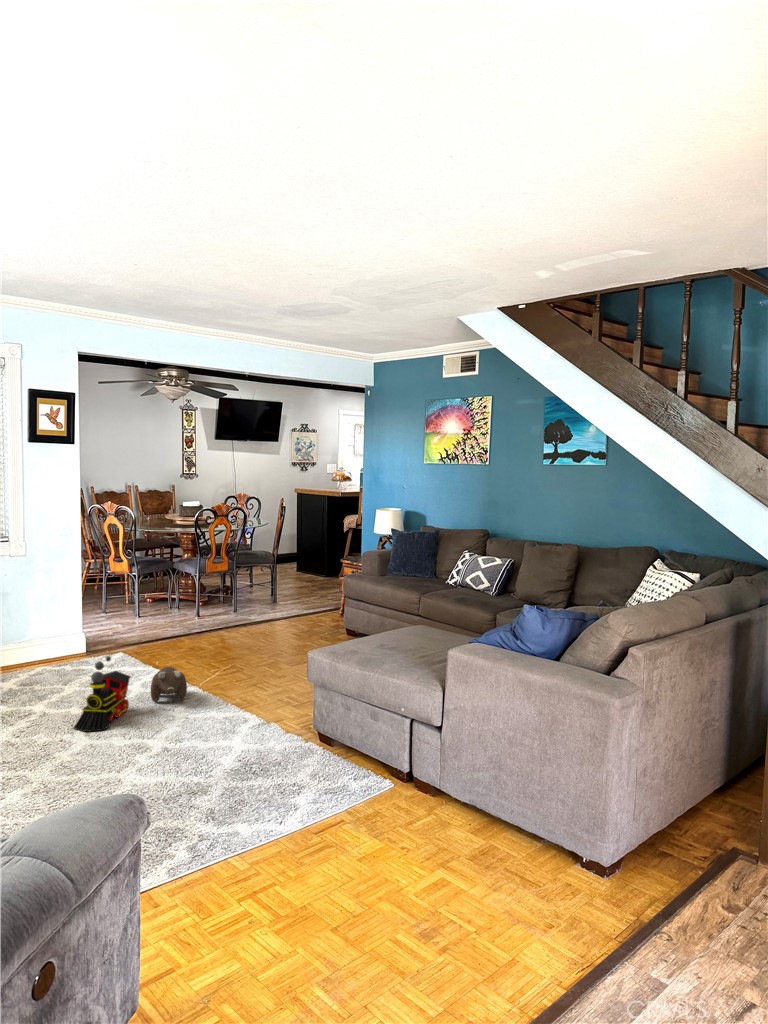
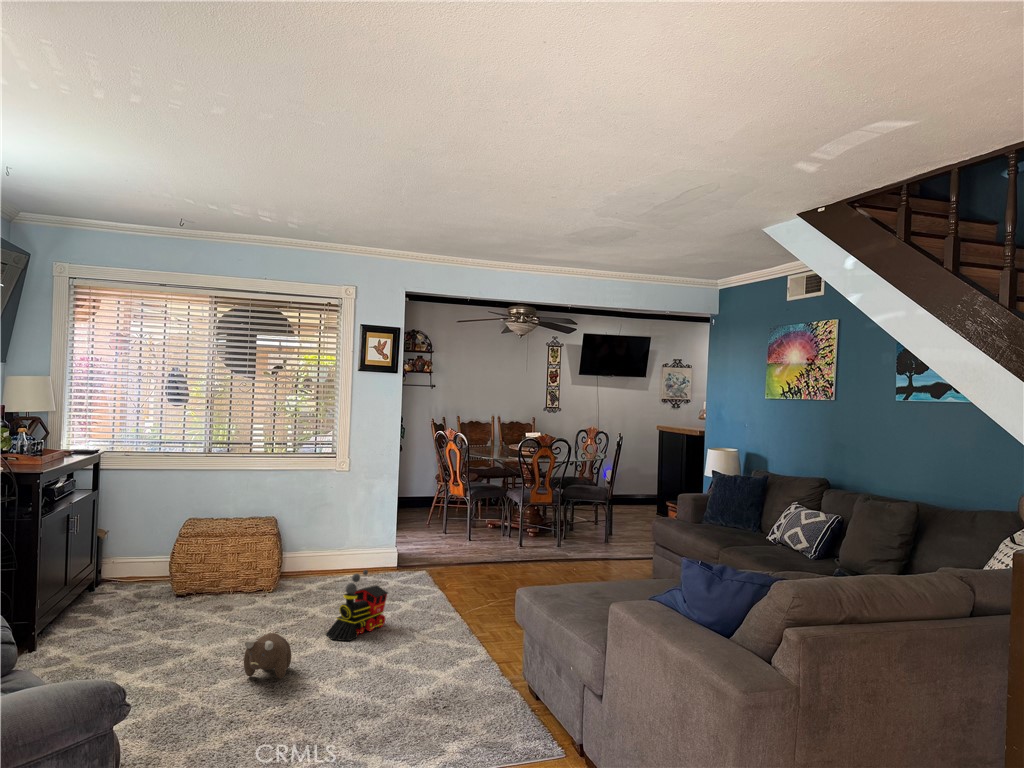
plush toy: present [151,667,187,702] -> present [244,633,291,679]

